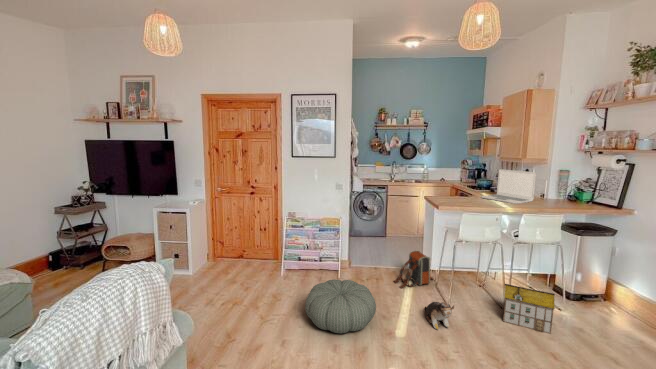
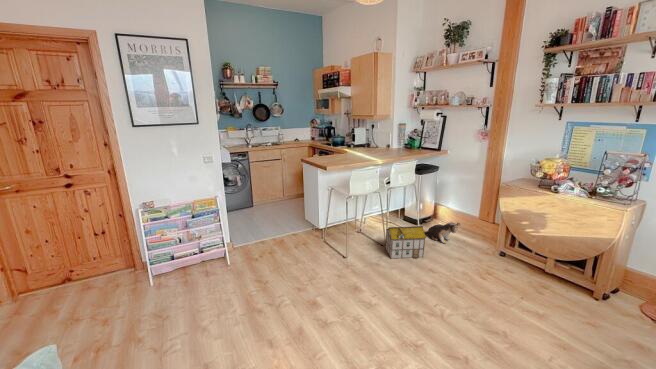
laptop: present [482,169,536,204] -> none [350,127,389,157]
backpack: present [394,251,433,288] -> none [286,214,321,255]
pouf: present [305,279,376,333] -> none [211,267,295,338]
plush toy: present [425,302,454,329] -> present [424,223,461,243]

